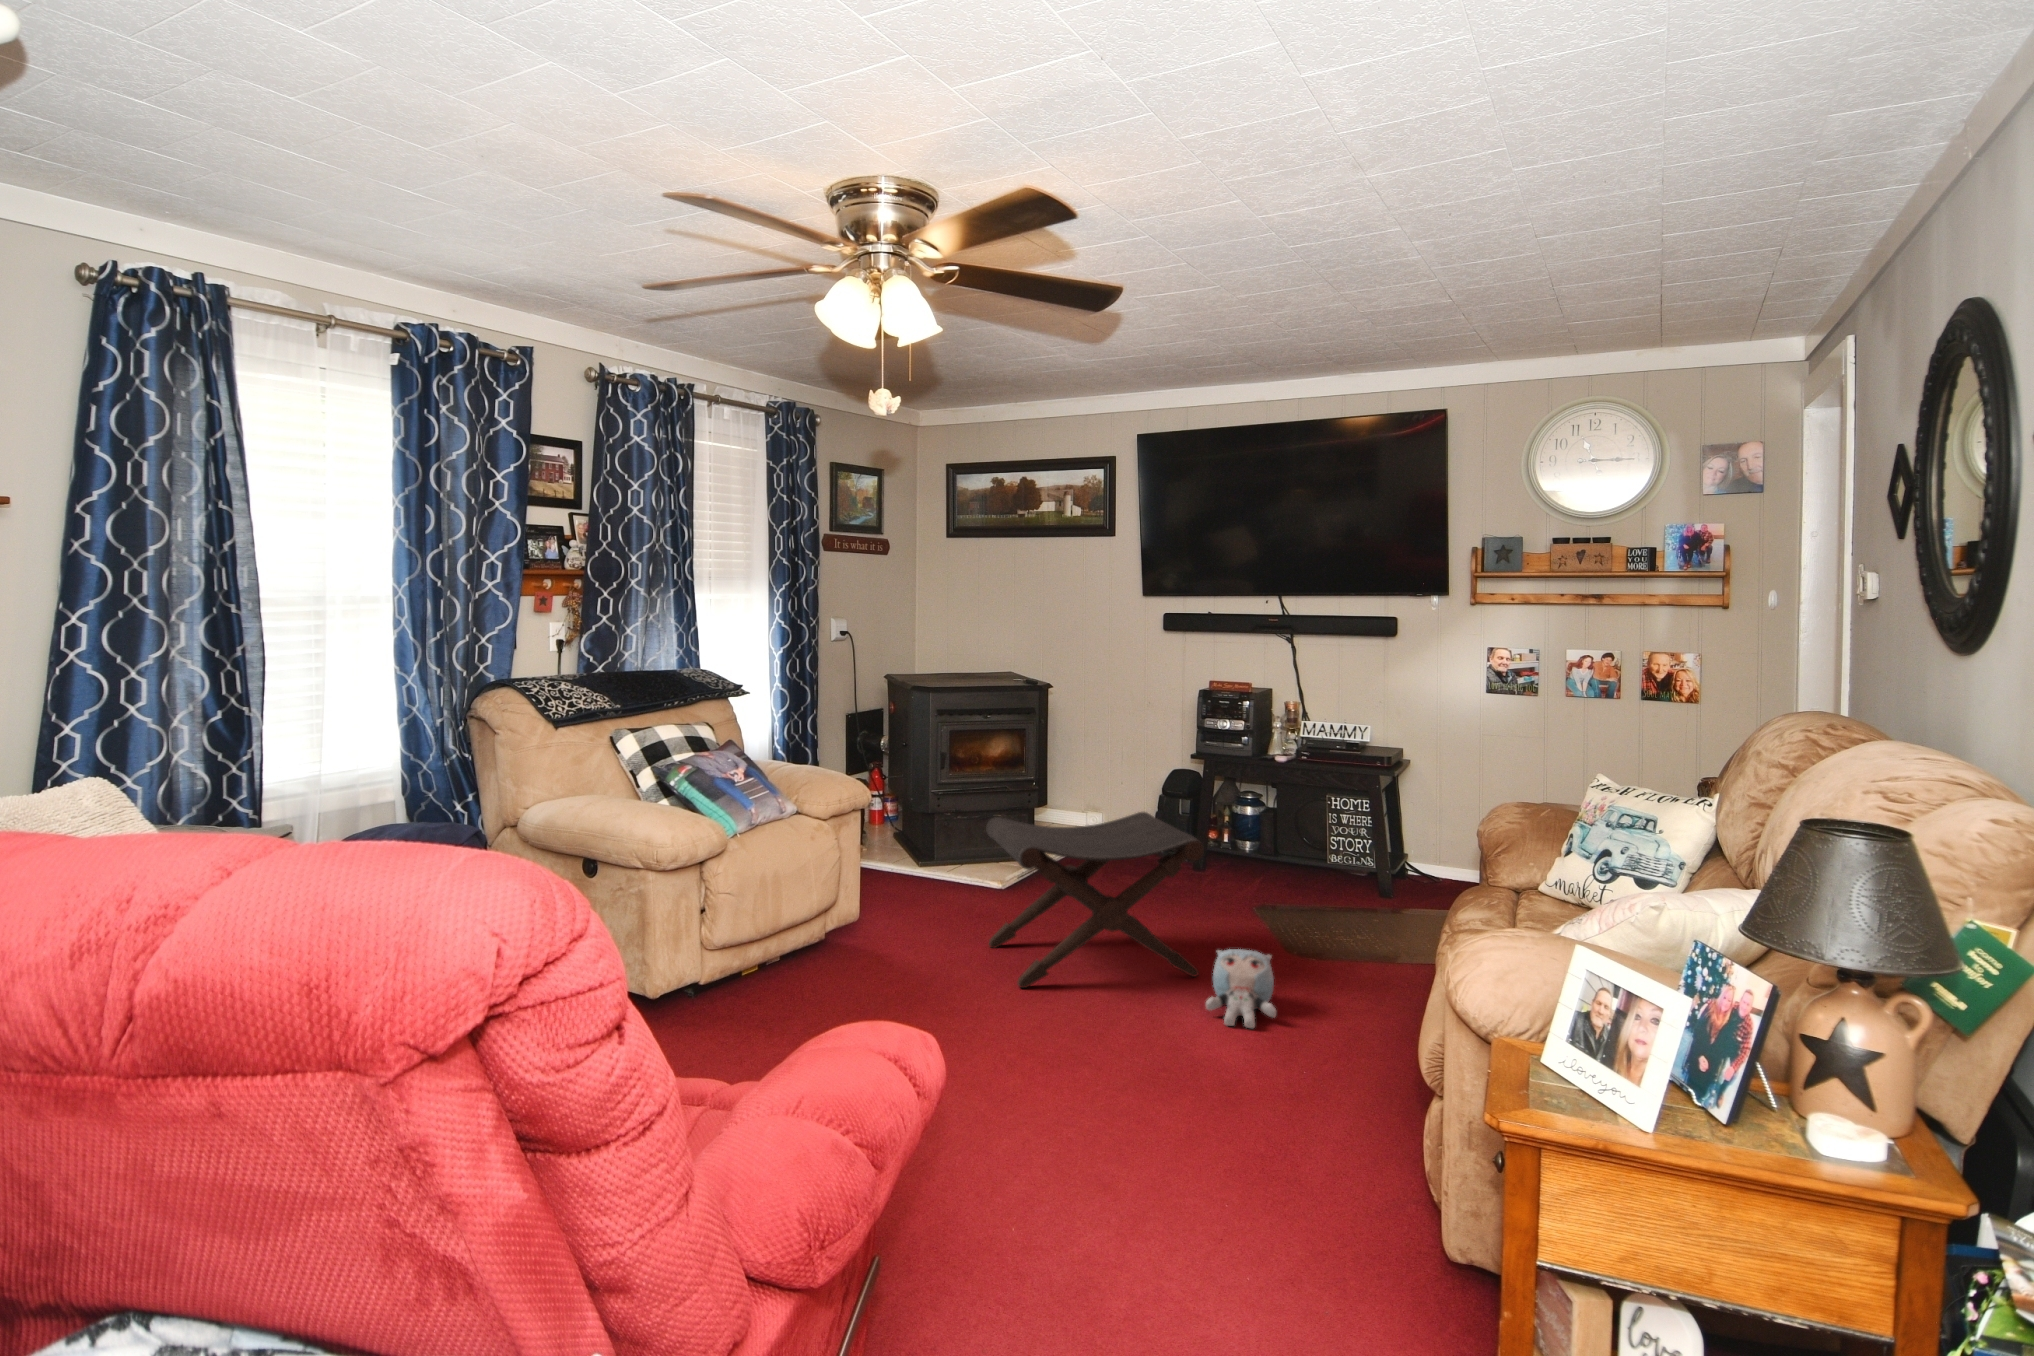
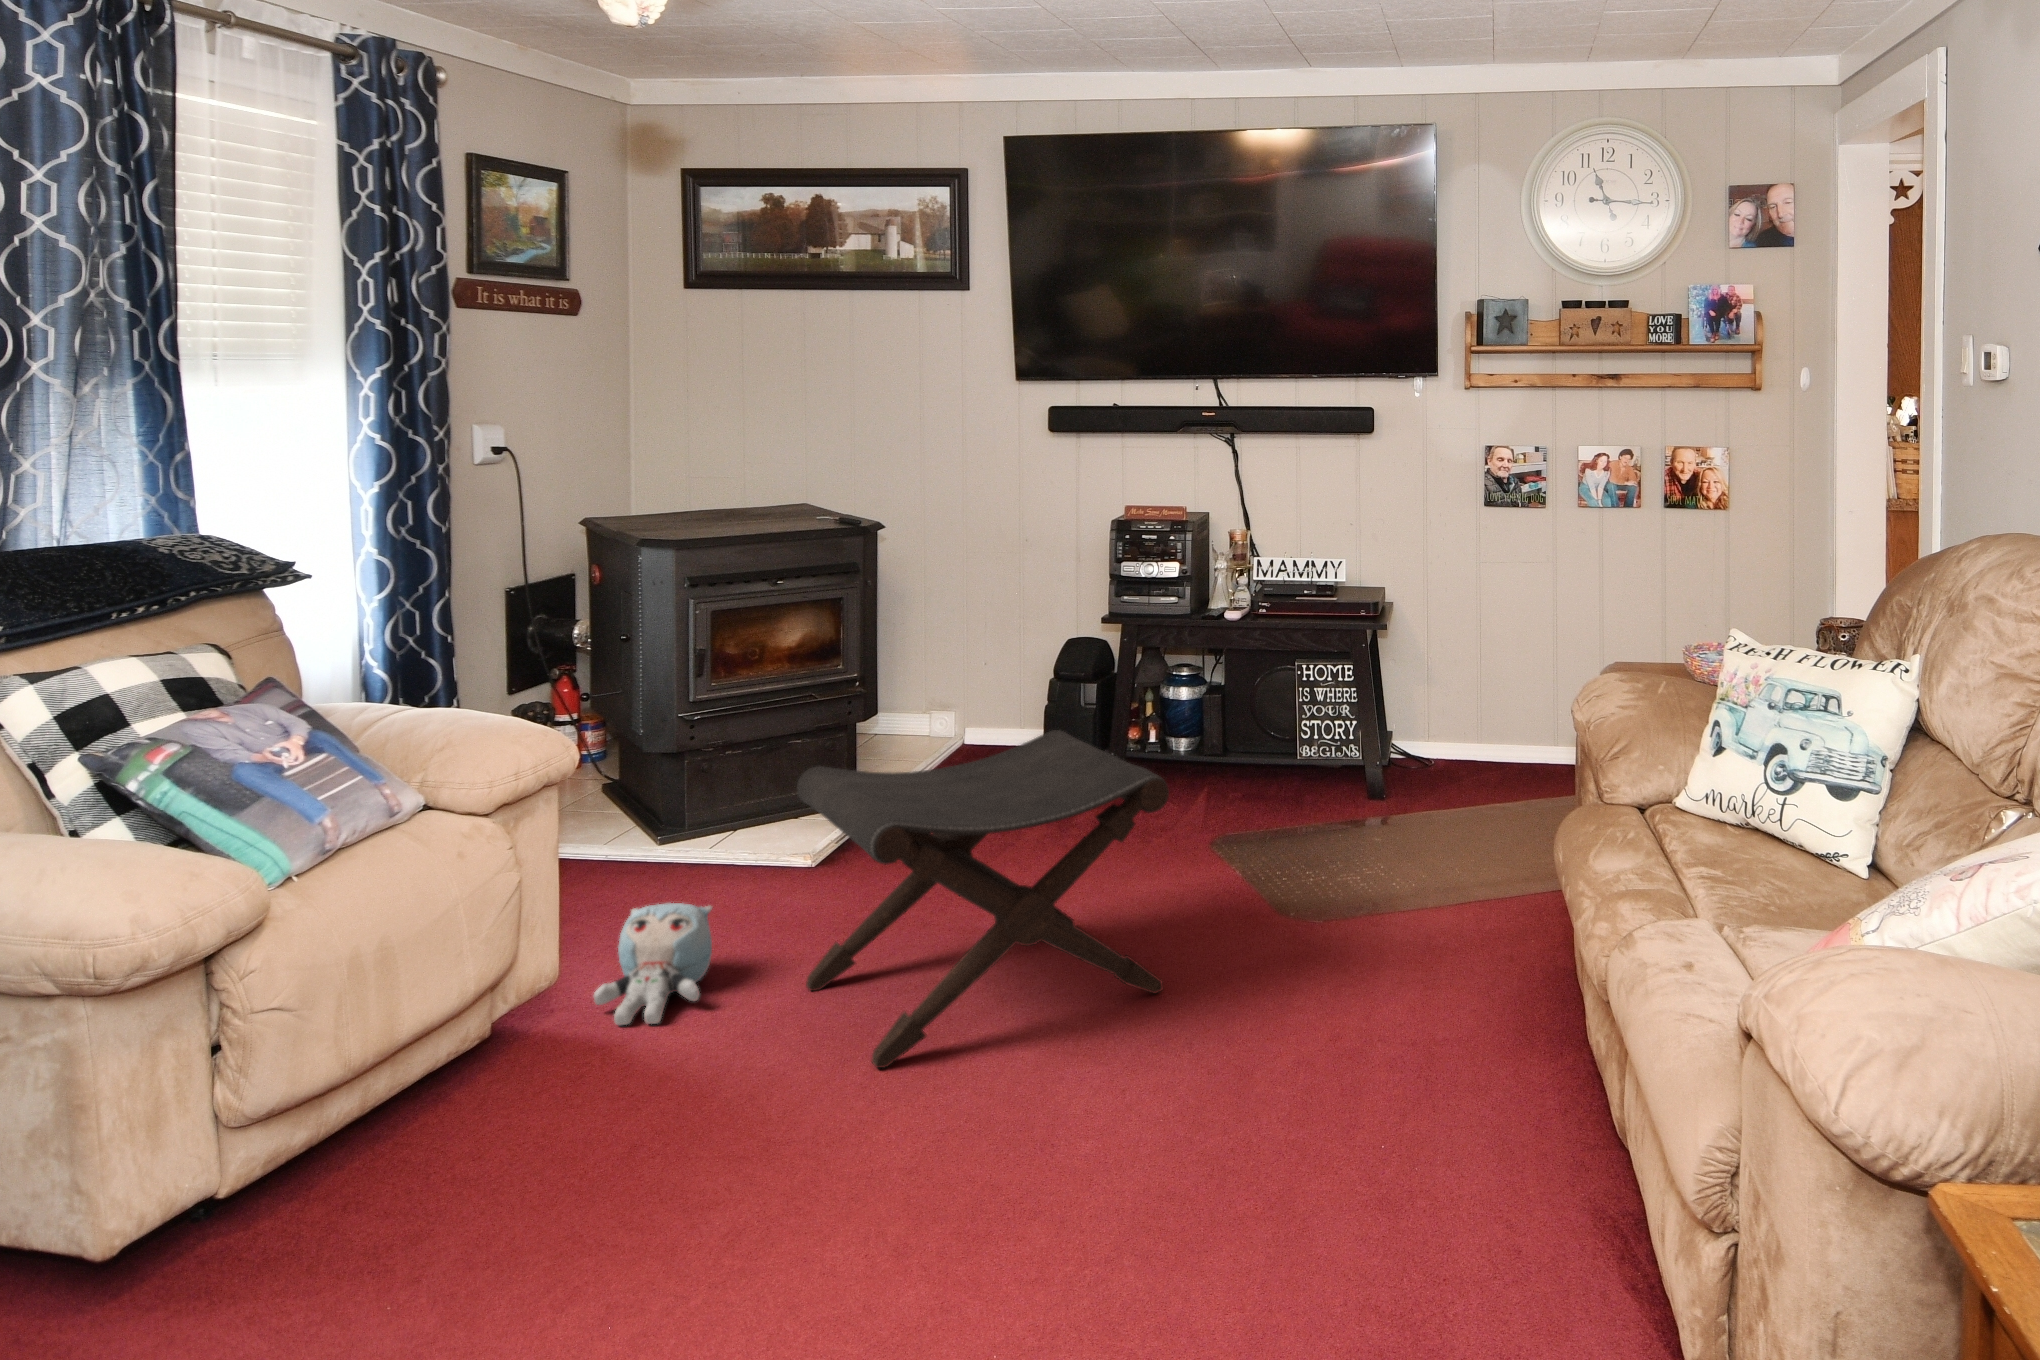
plush toy: present [1206,949,1276,1028] -> present [594,903,712,1025]

